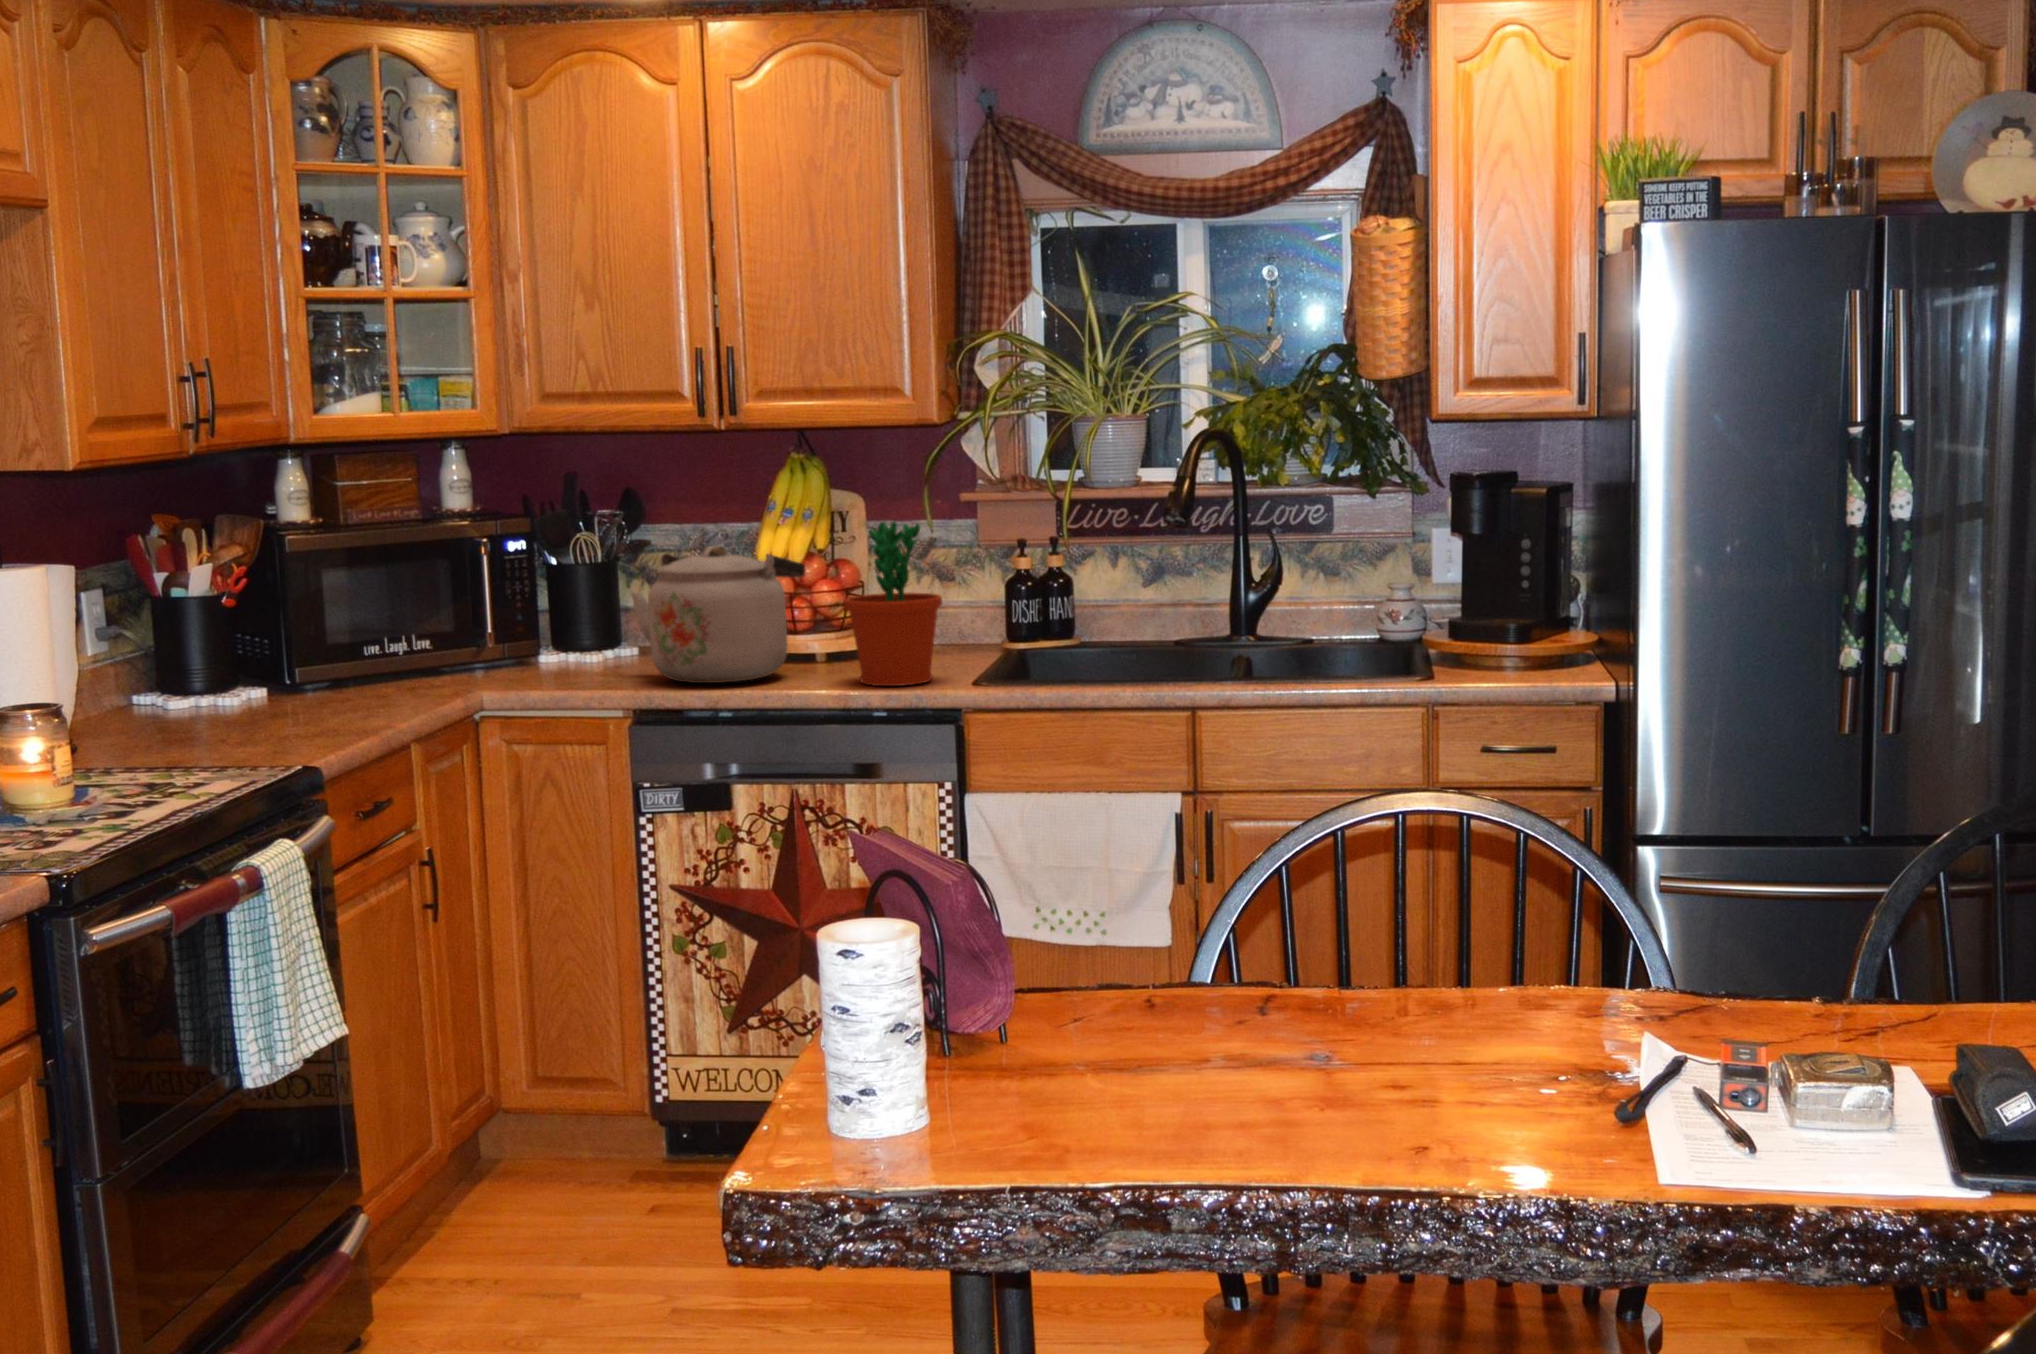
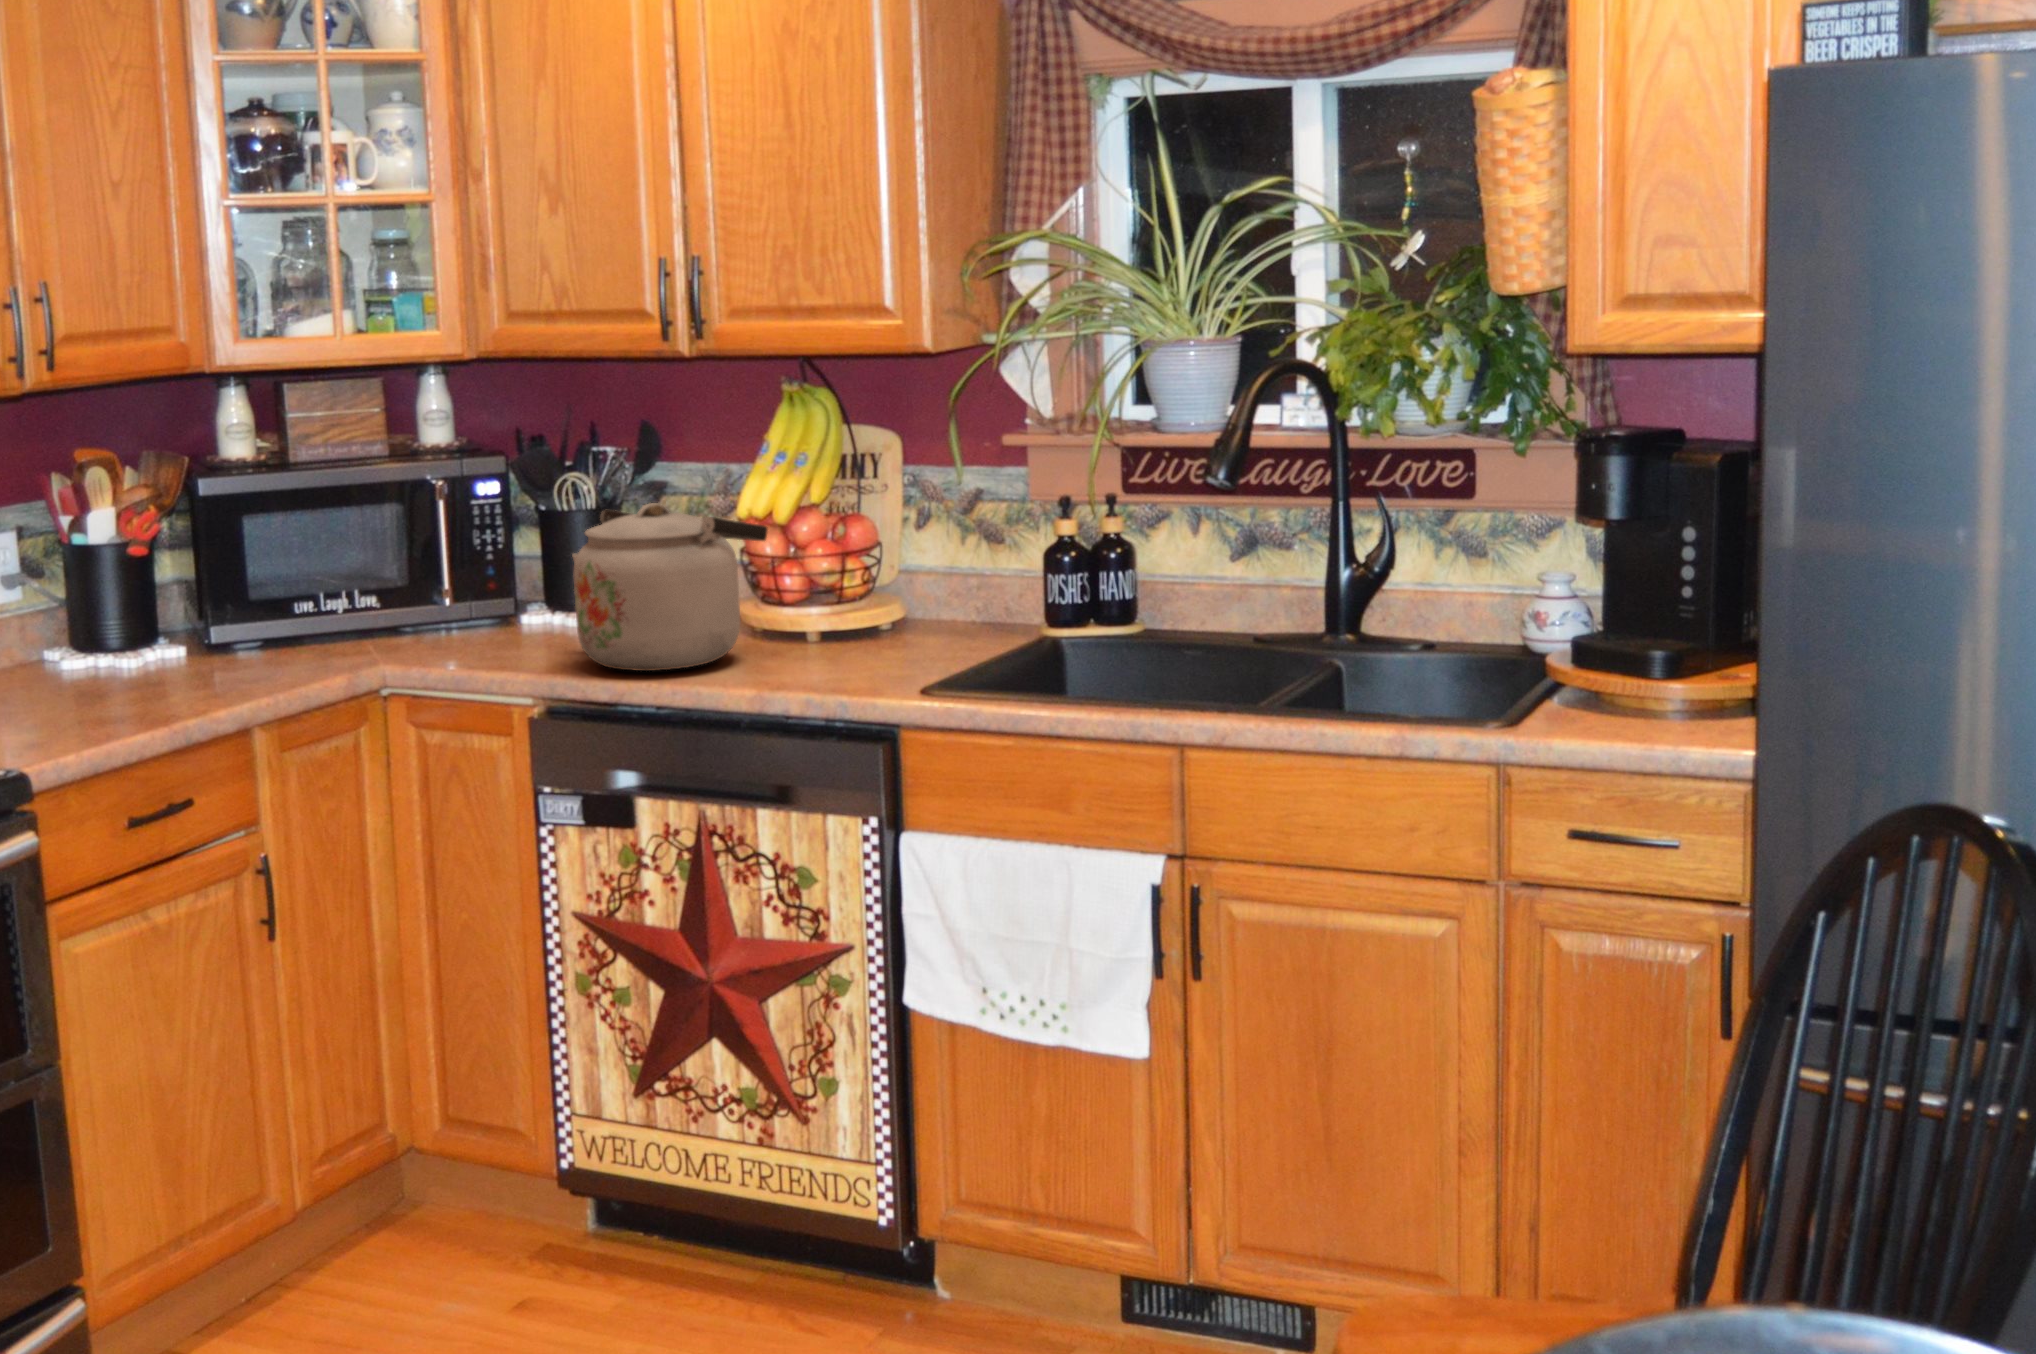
flower pot: present [844,522,942,686] -> none [782,479,905,688]

